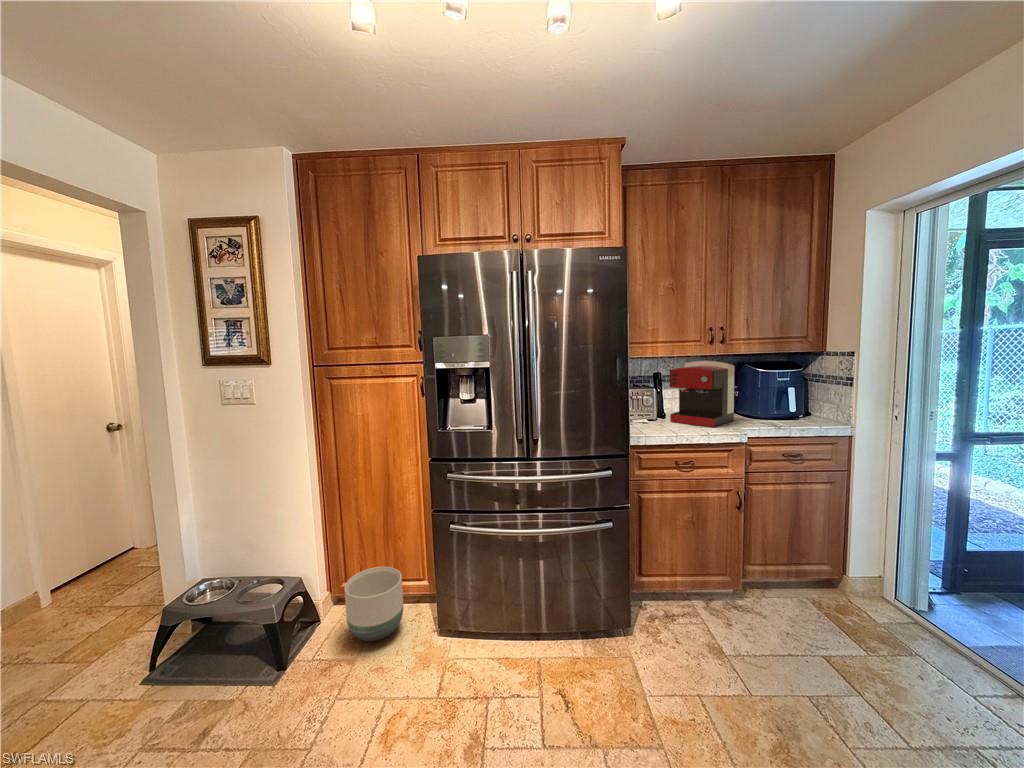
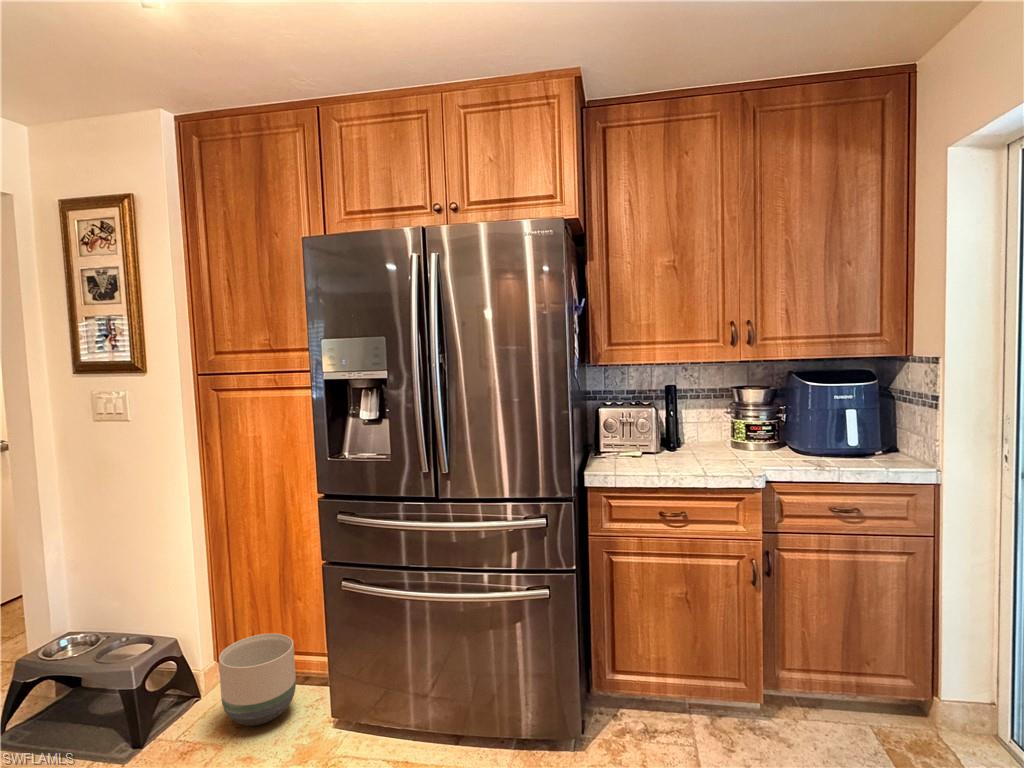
coffee maker: present [670,361,734,427] -> none [672,369,768,465]

